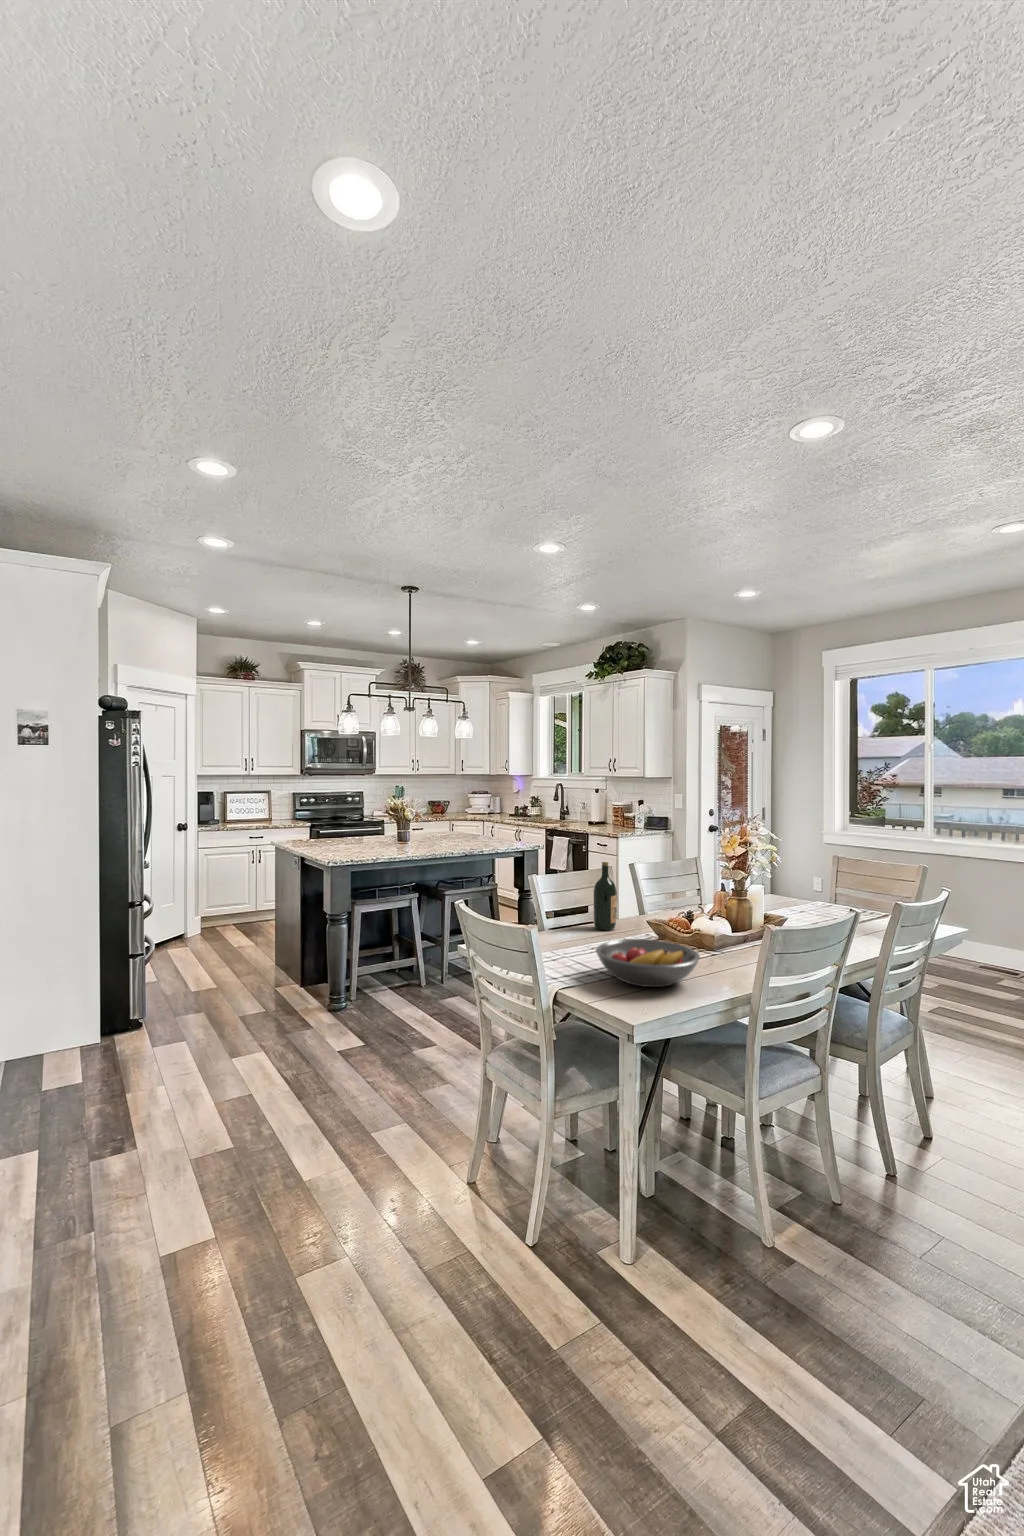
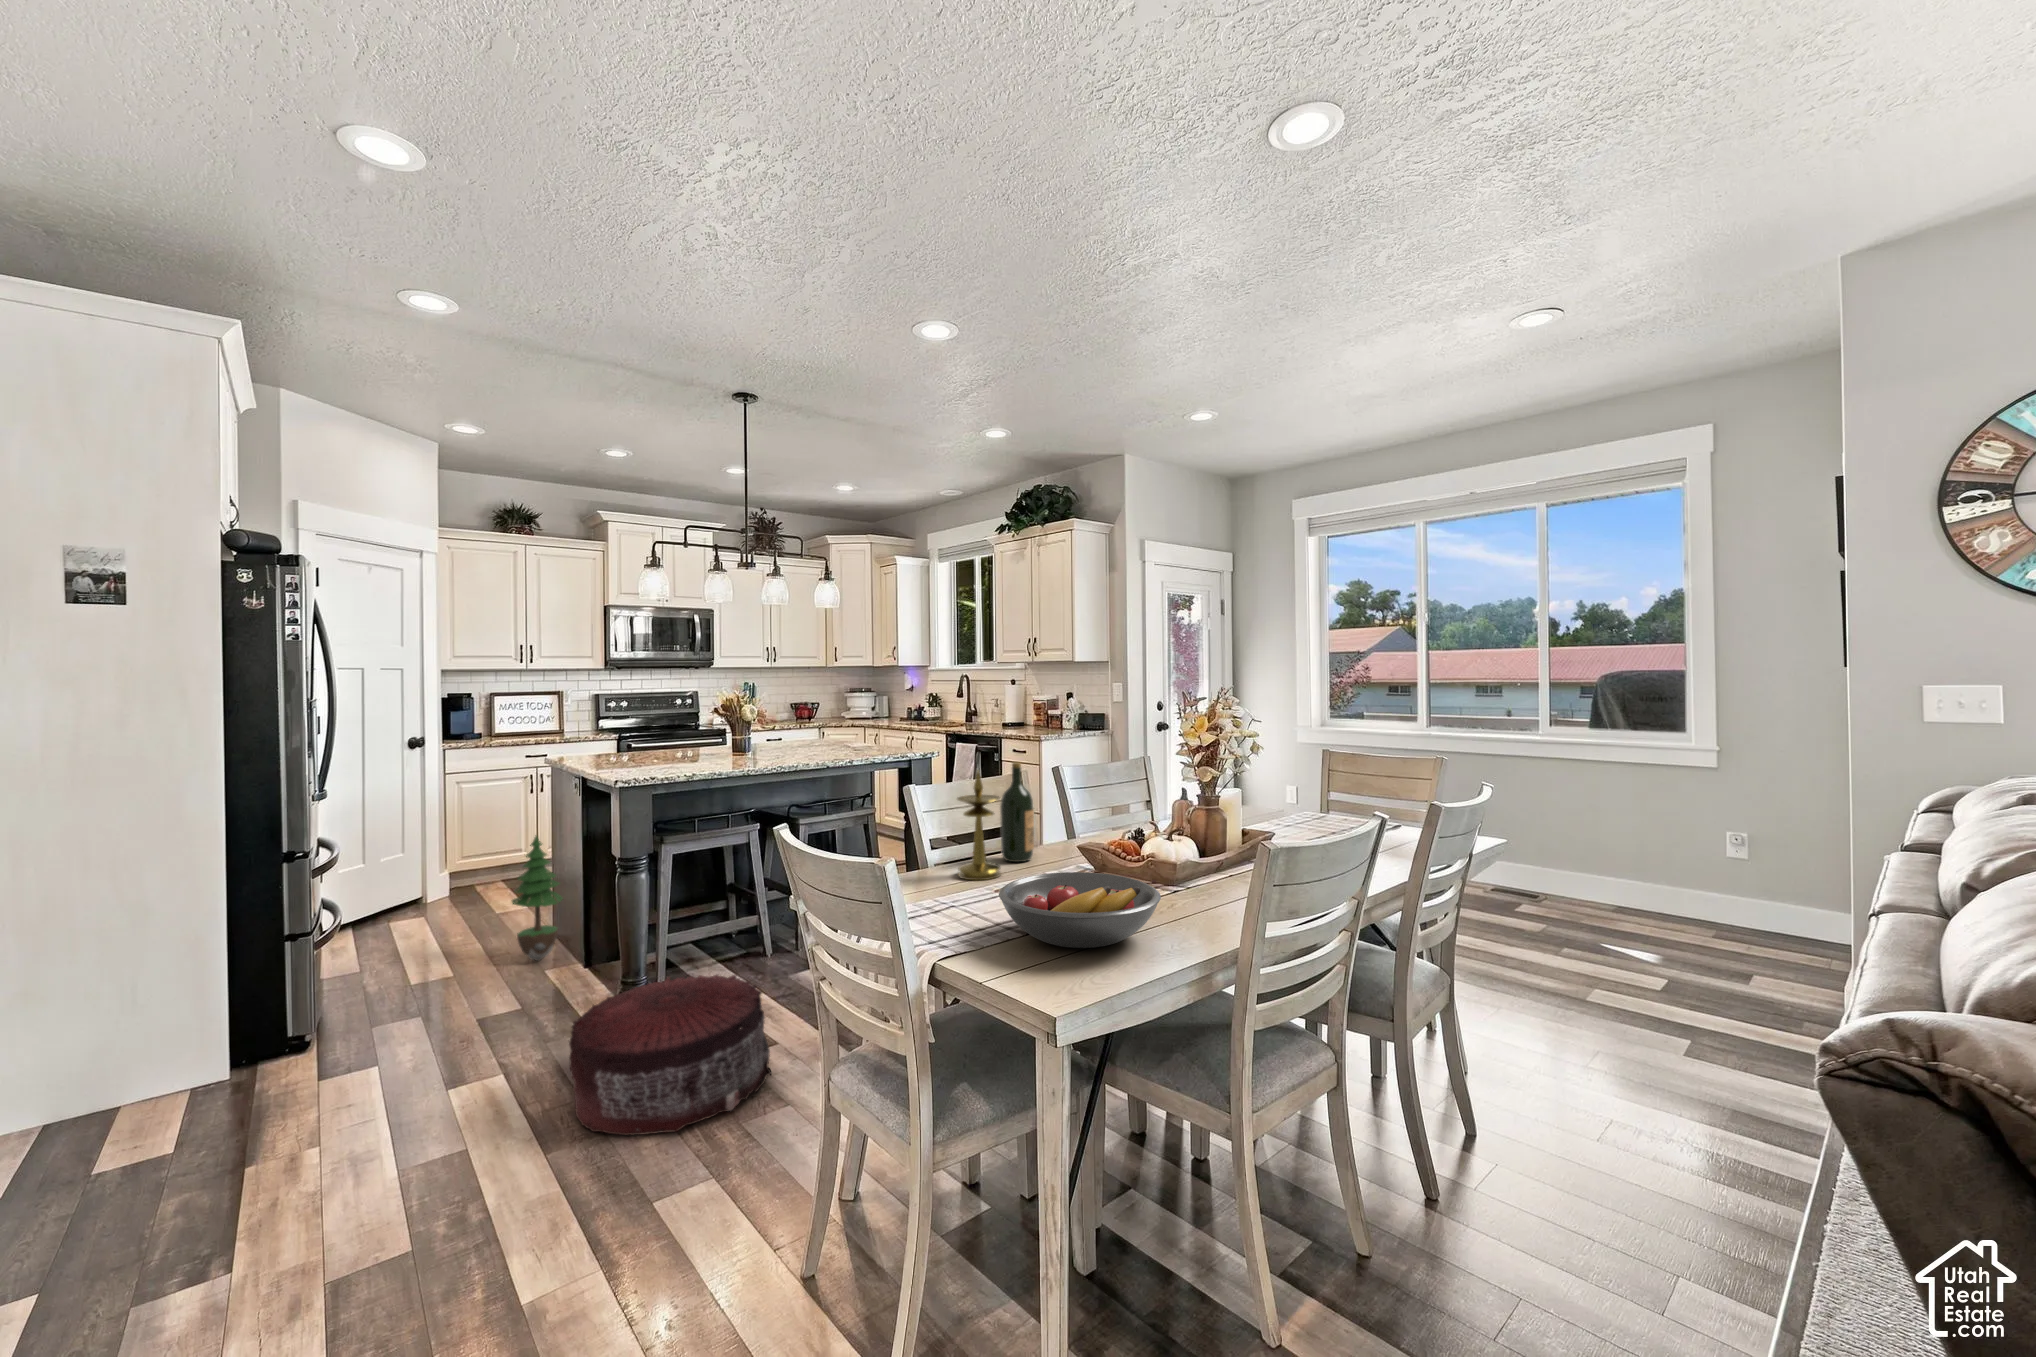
candlestick: none [565,868,595,941] -> present [958,772,1001,880]
potted tree: none [252,895,285,983] -> present [512,835,563,961]
pouf: none [310,995,436,1095] -> present [569,975,772,1135]

